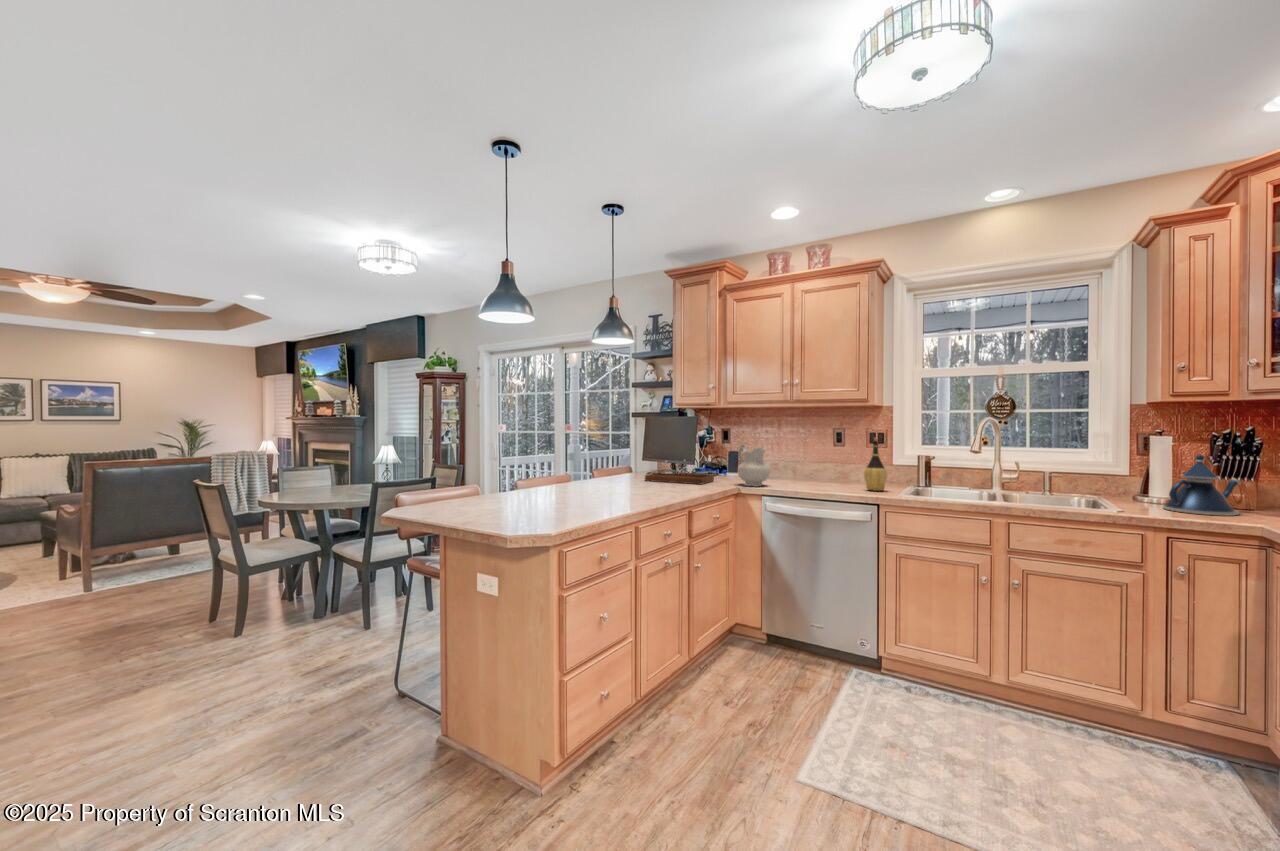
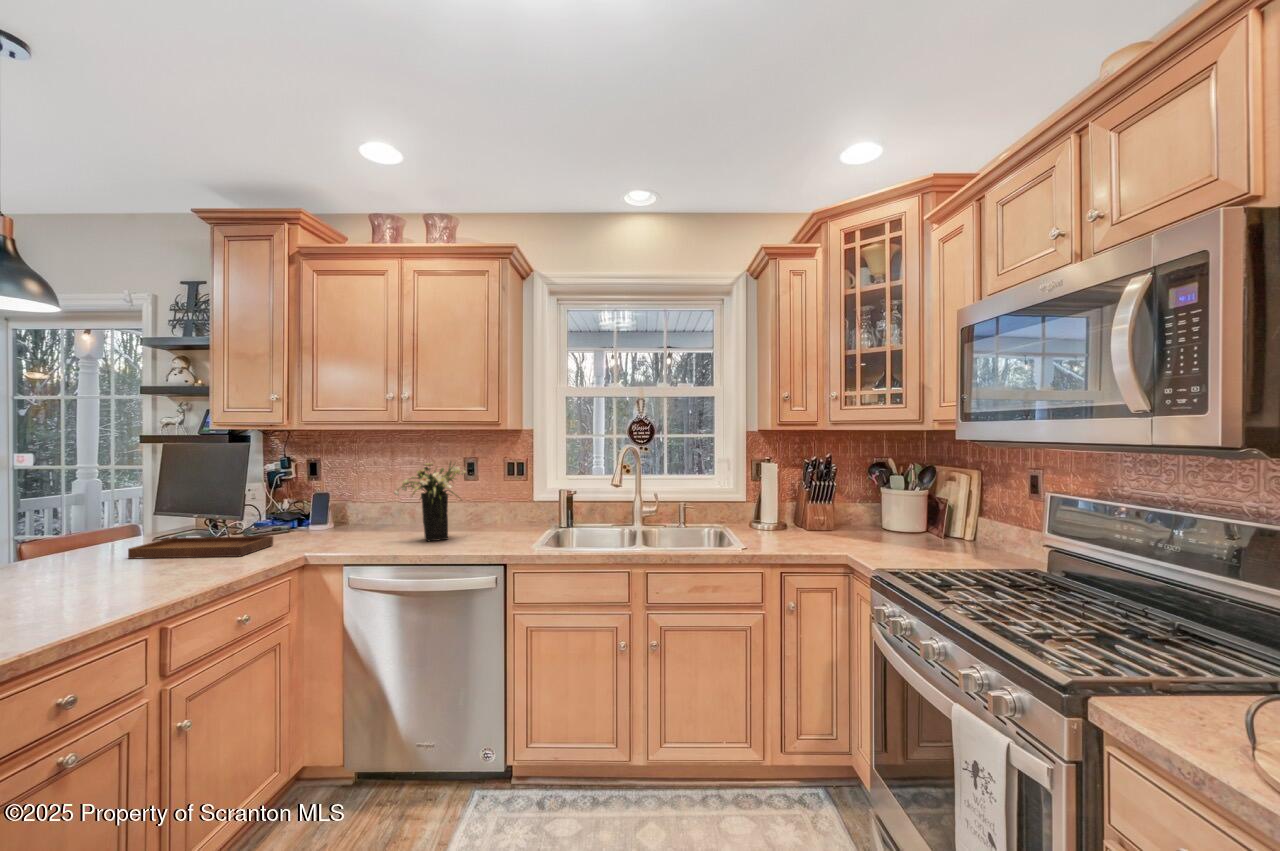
flower arrangement: none [790,428,841,487] -> present [394,462,466,541]
wine bottle: present [864,438,887,491] -> none [493,472,521,541]
ceramic pitcher: present [738,445,770,487] -> none [309,487,362,551]
teapot: present [1163,455,1240,516] -> none [774,483,827,543]

